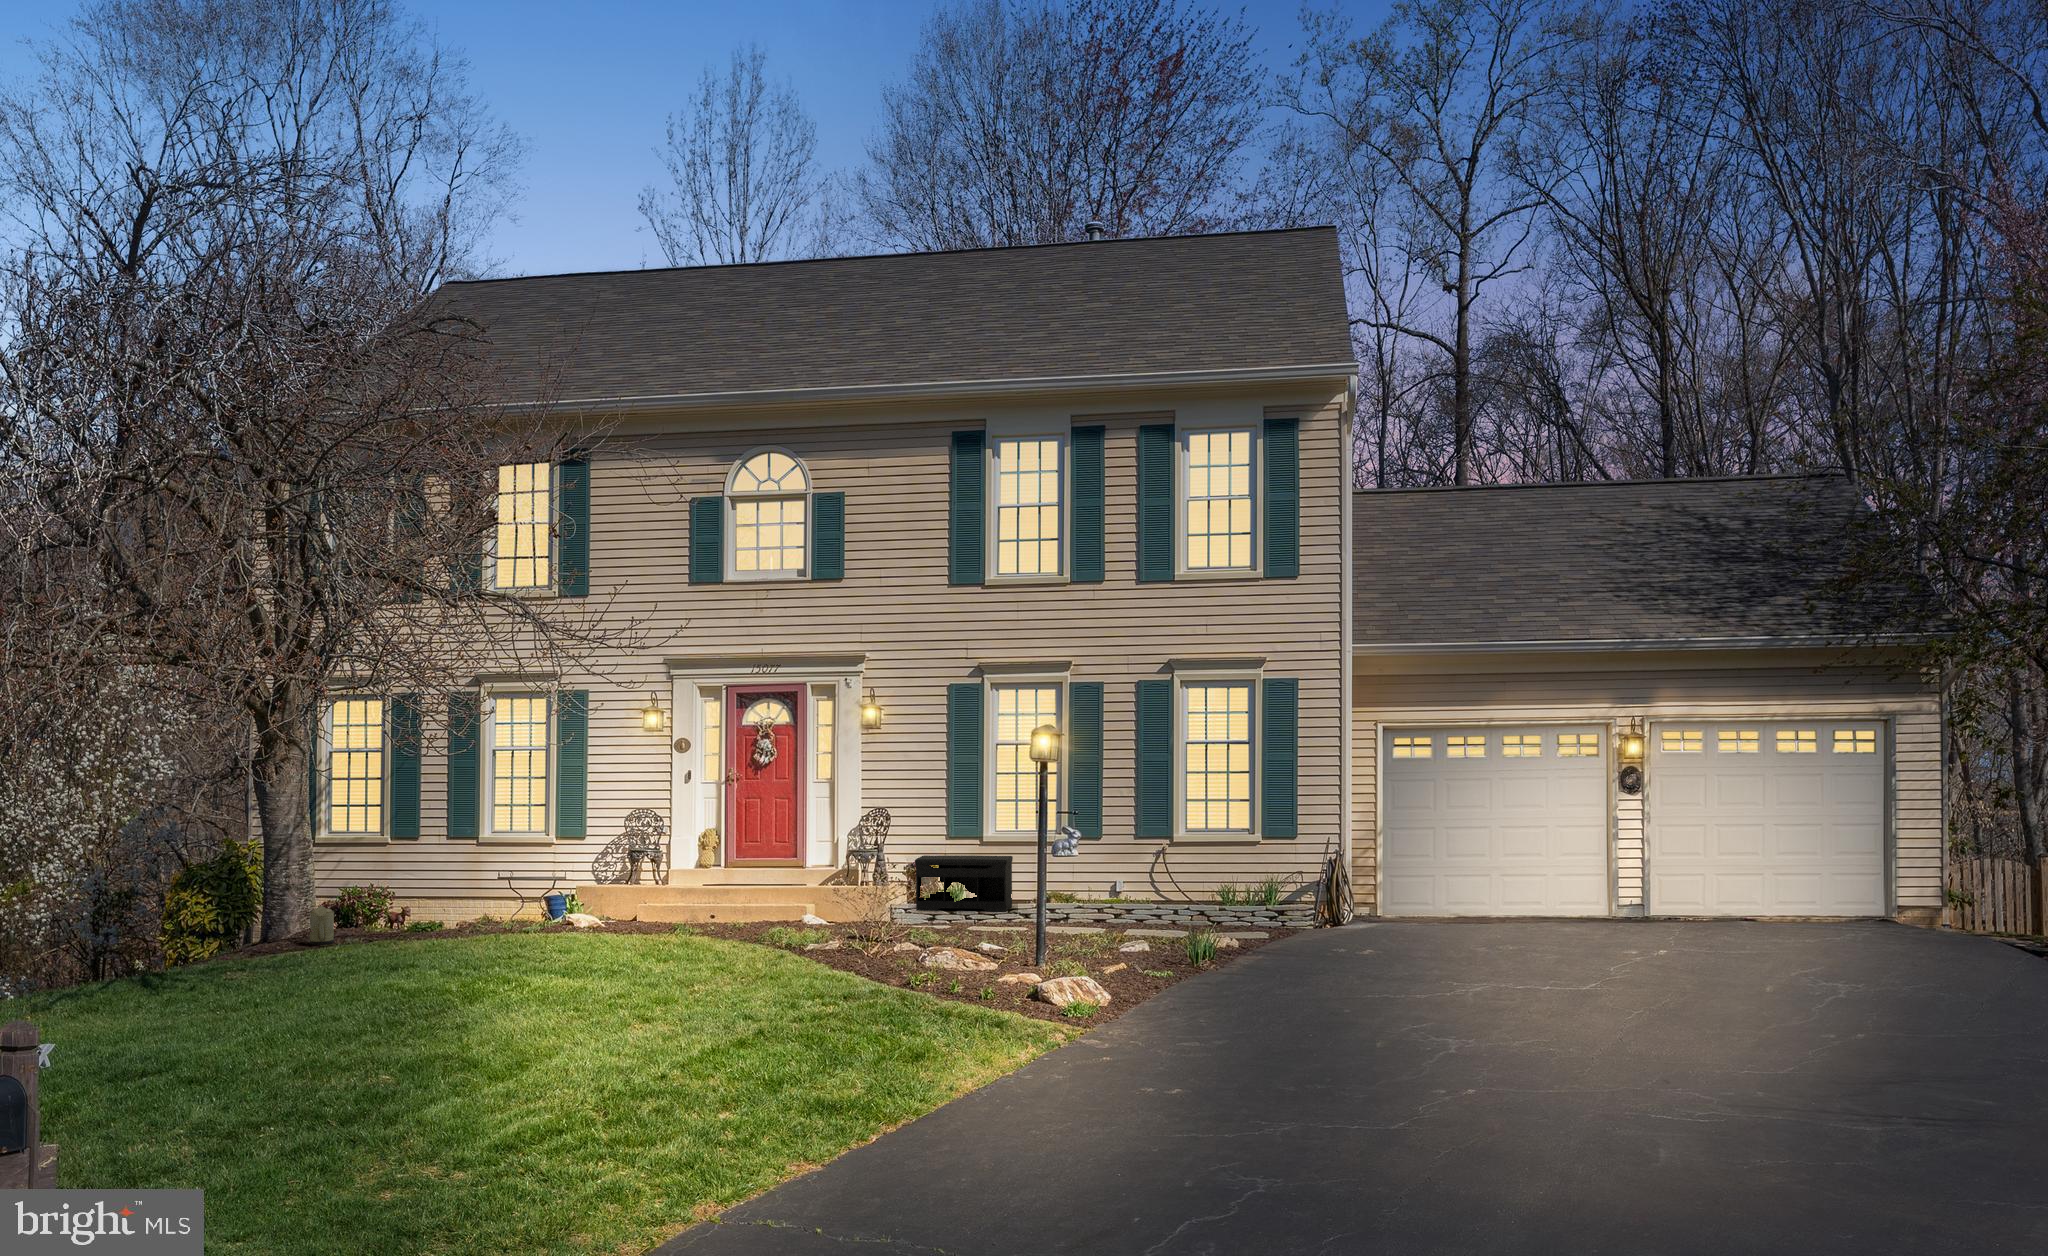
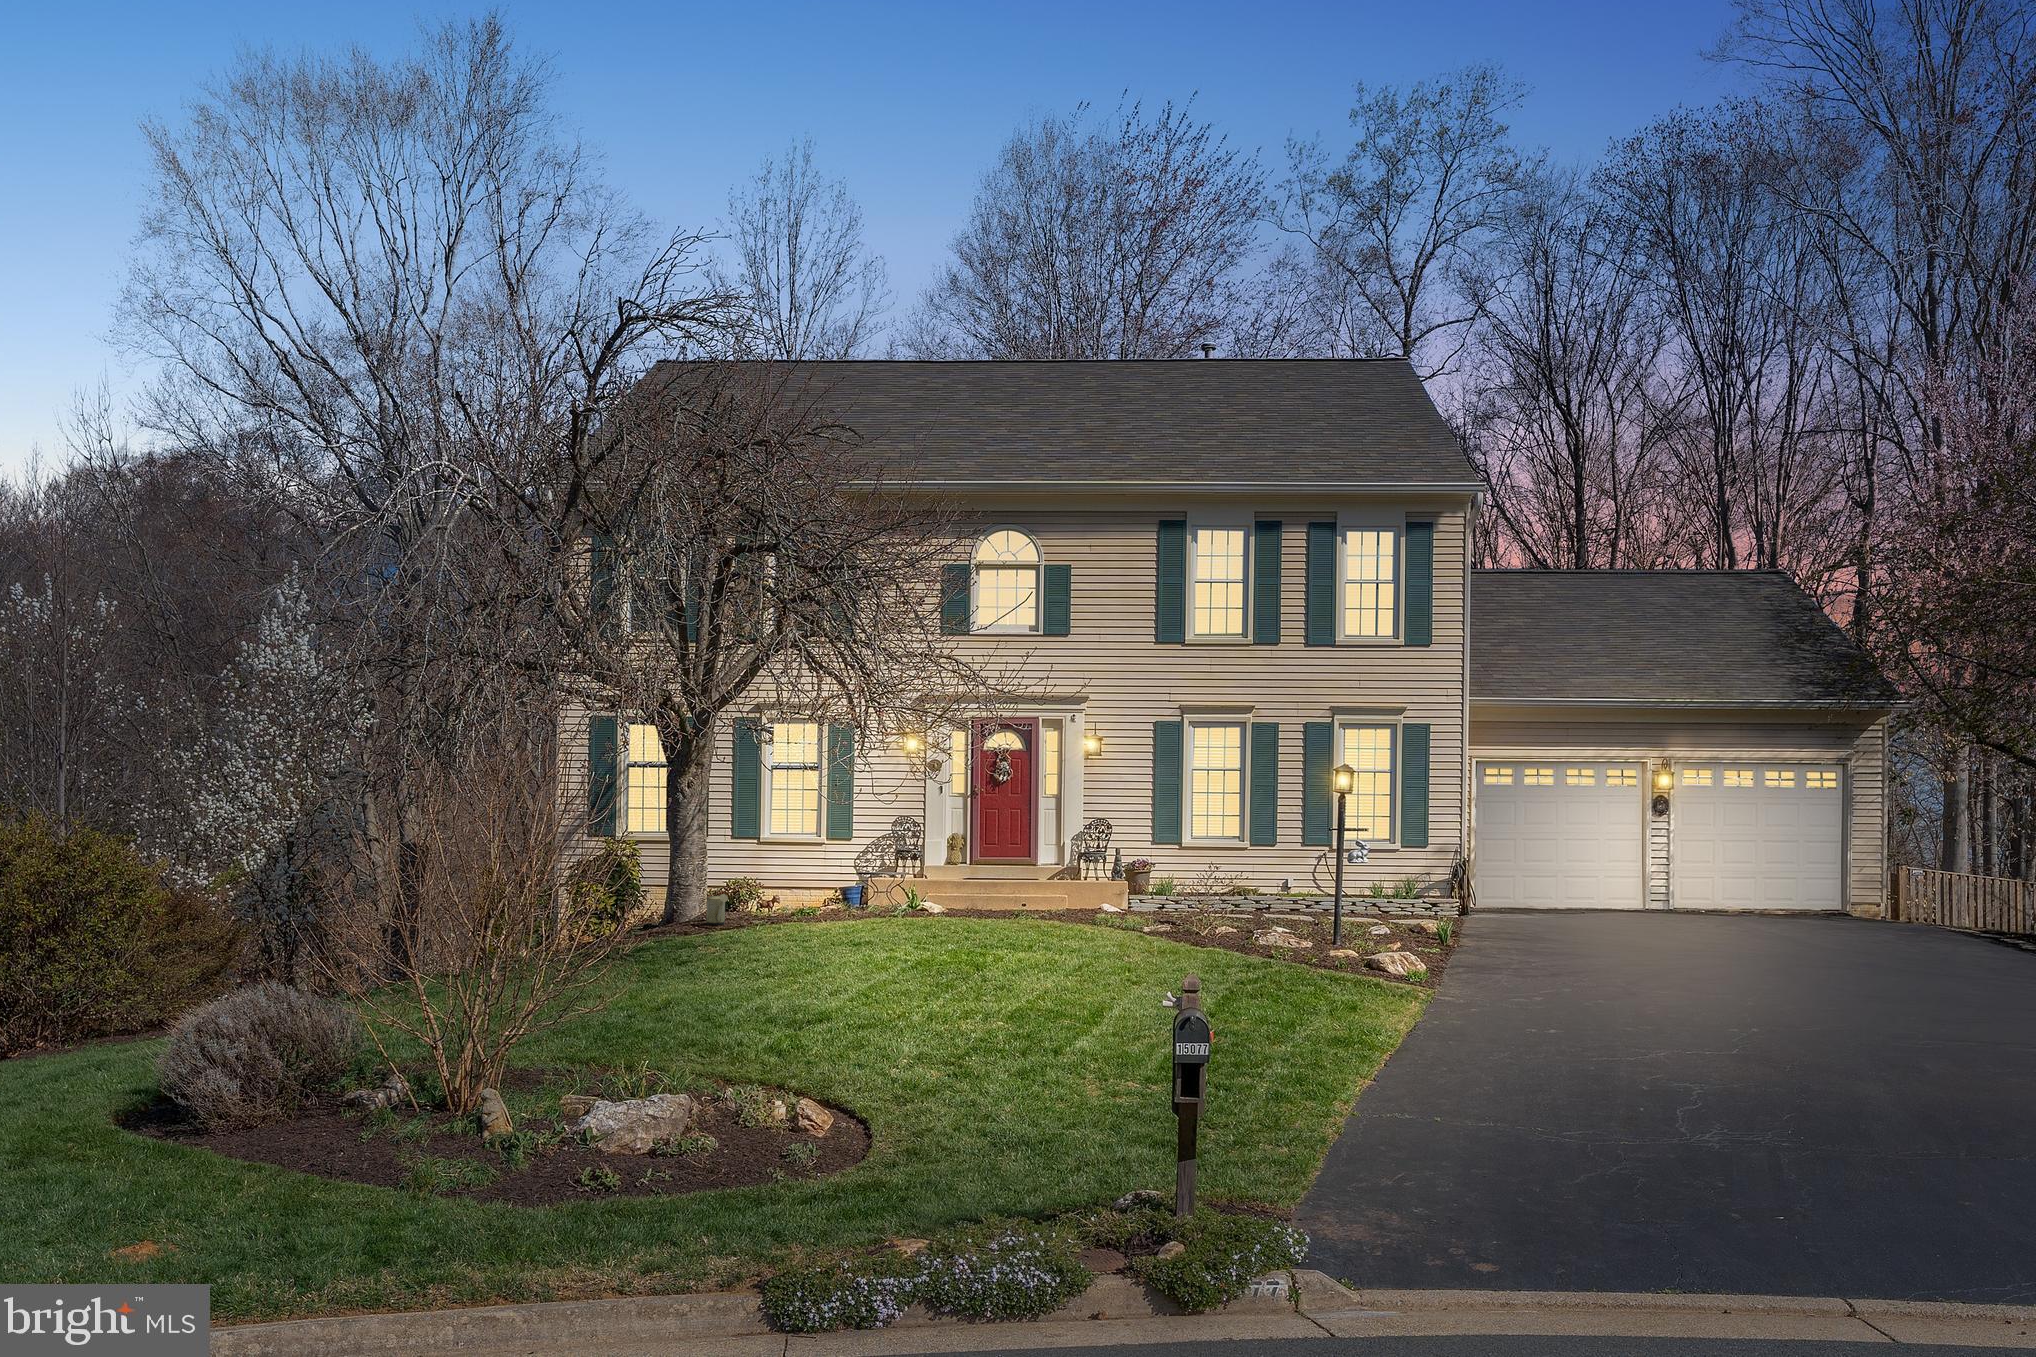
bench: present [915,855,1013,911] -> none [1135,857,1211,902]

